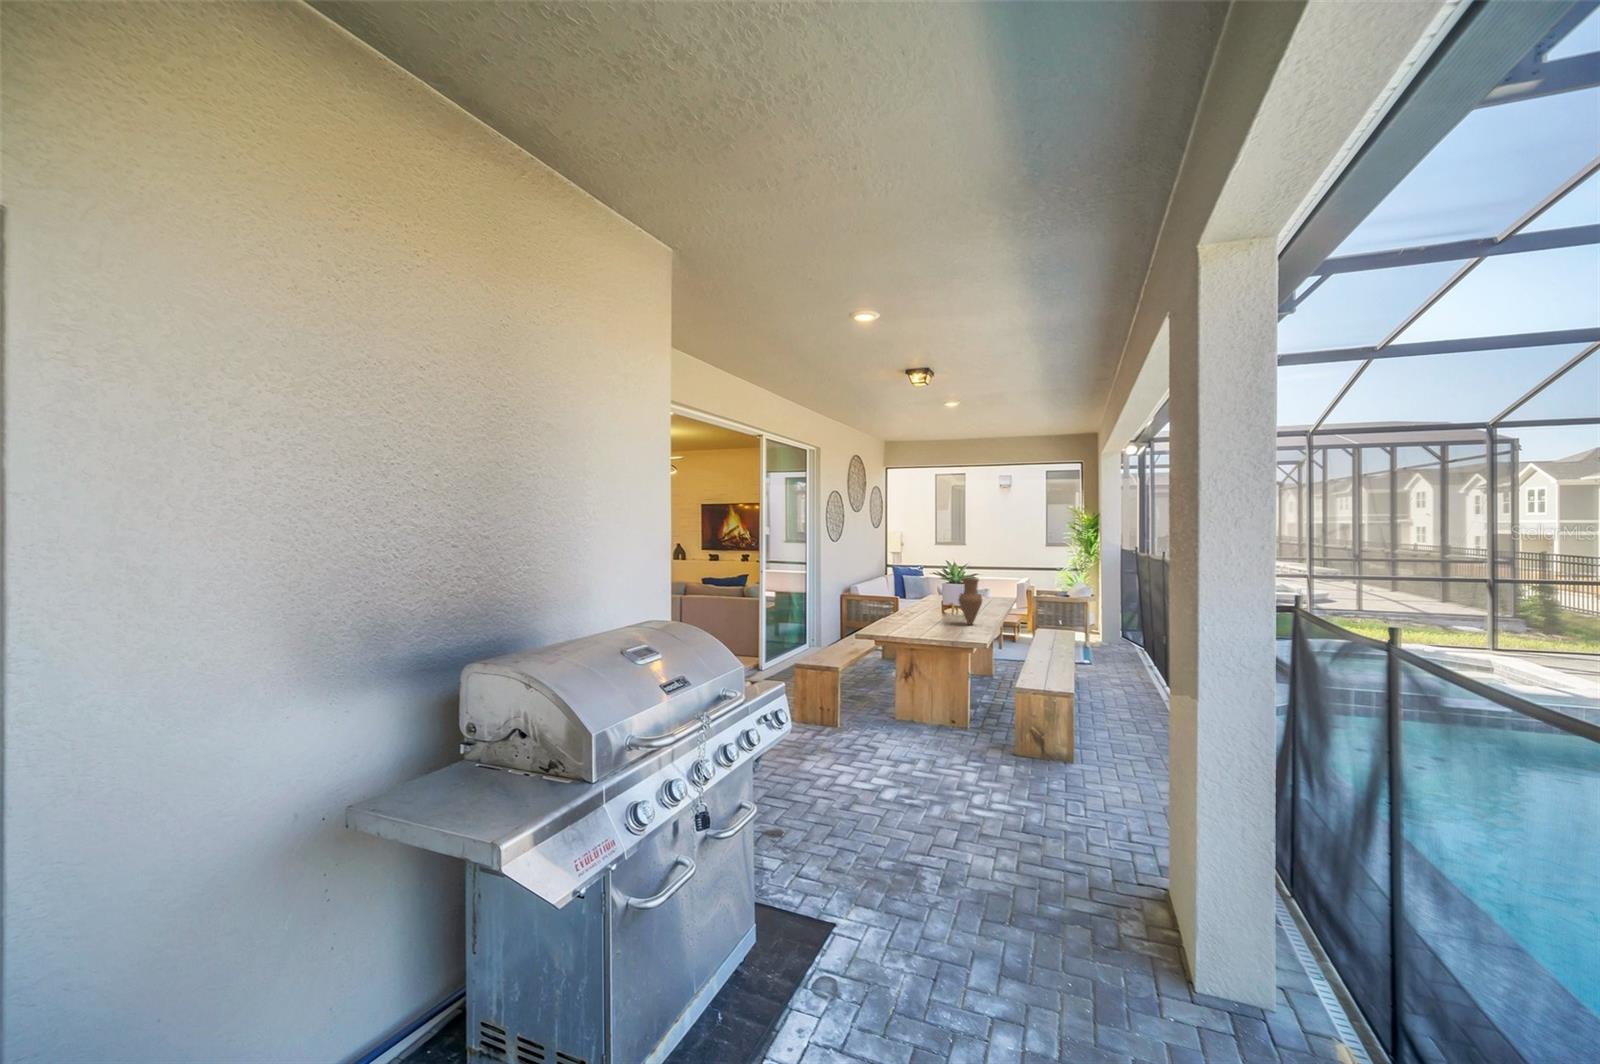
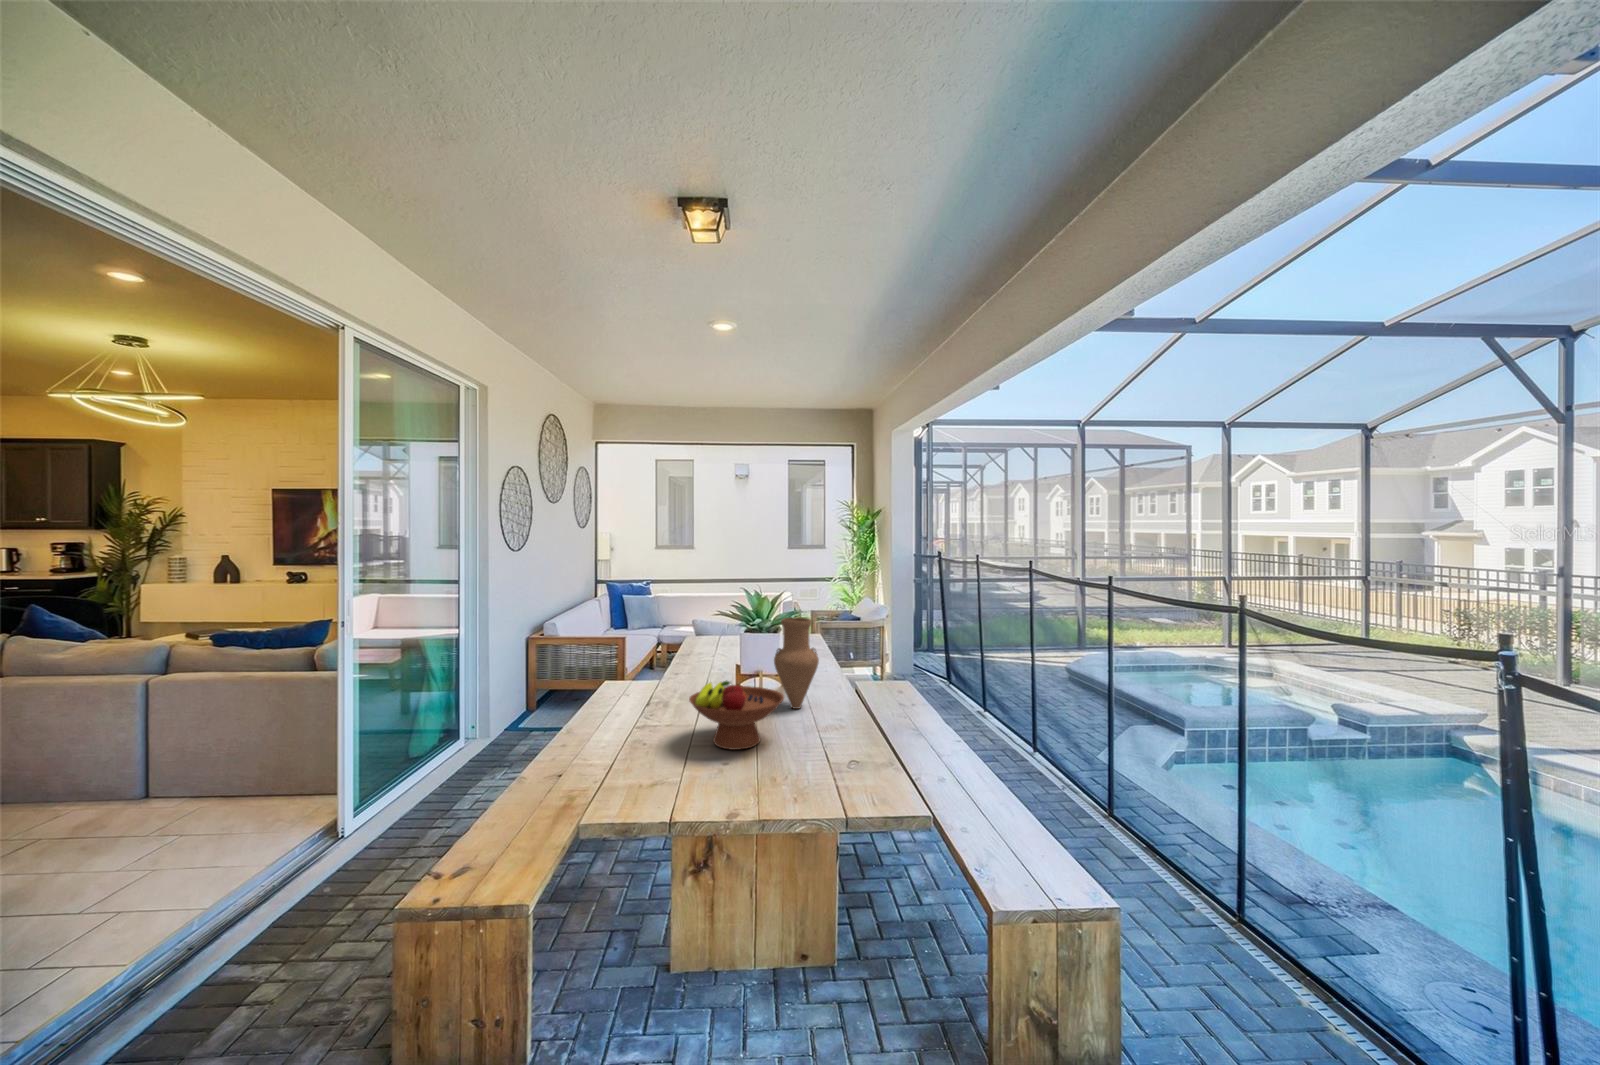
fruit bowl: none [909,603,954,633] -> present [689,680,784,750]

